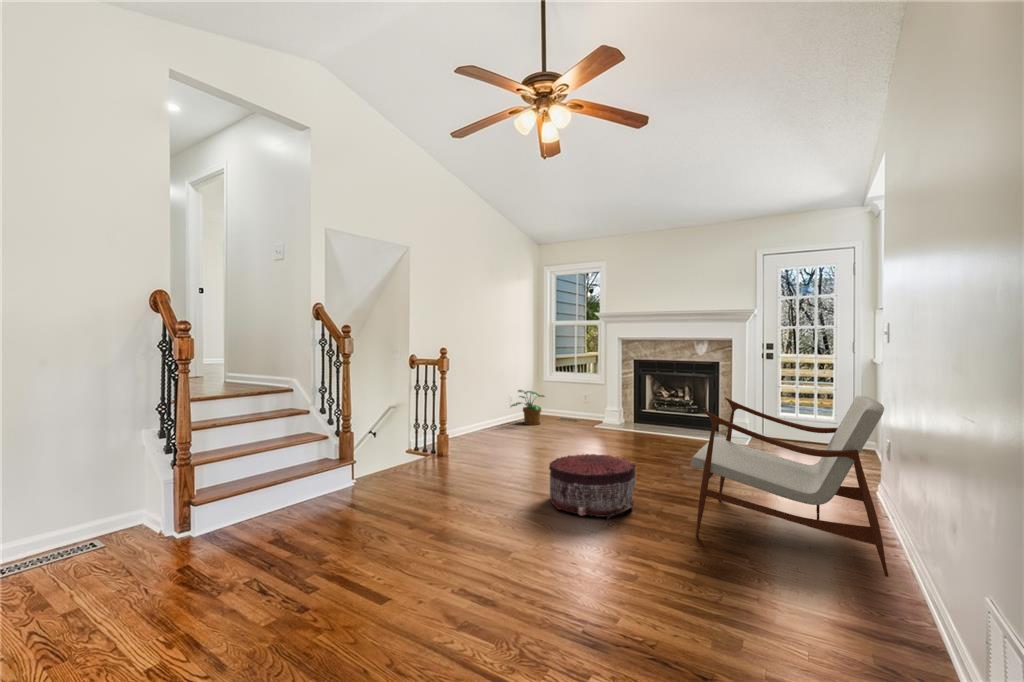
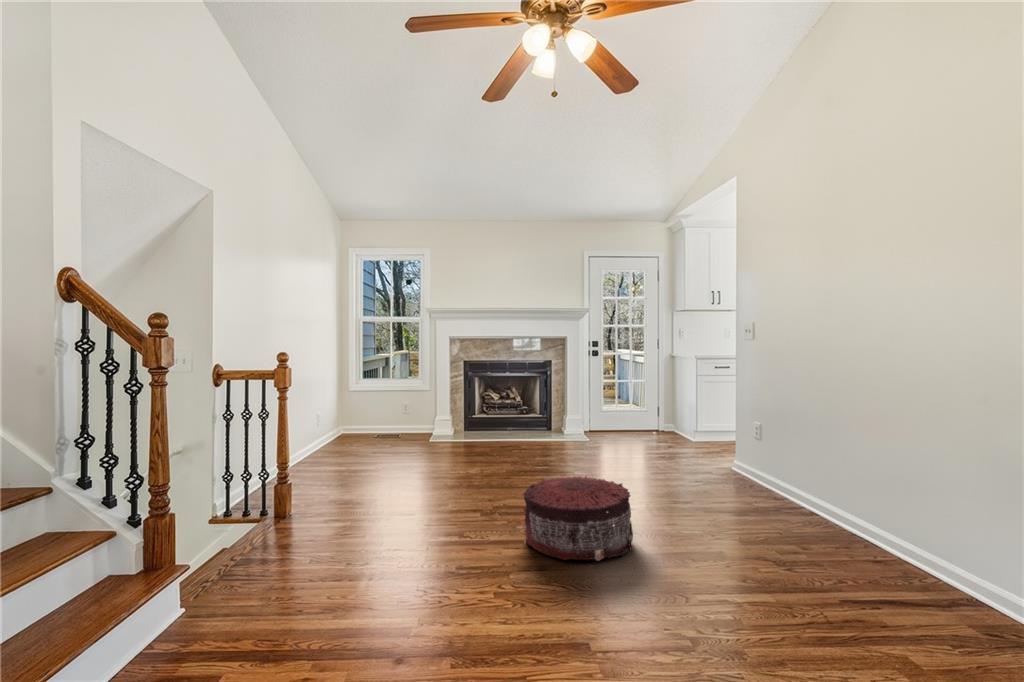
potted plant: present [510,390,544,425] -> none [320,405,369,450]
armchair: present [690,396,888,577] -> none [661,387,877,550]

